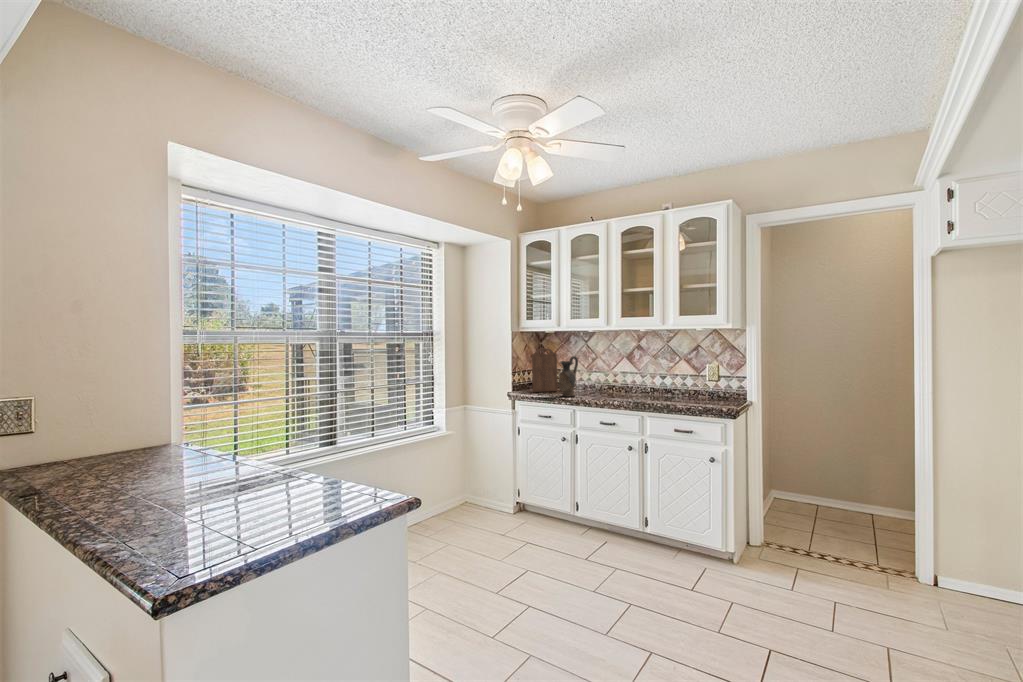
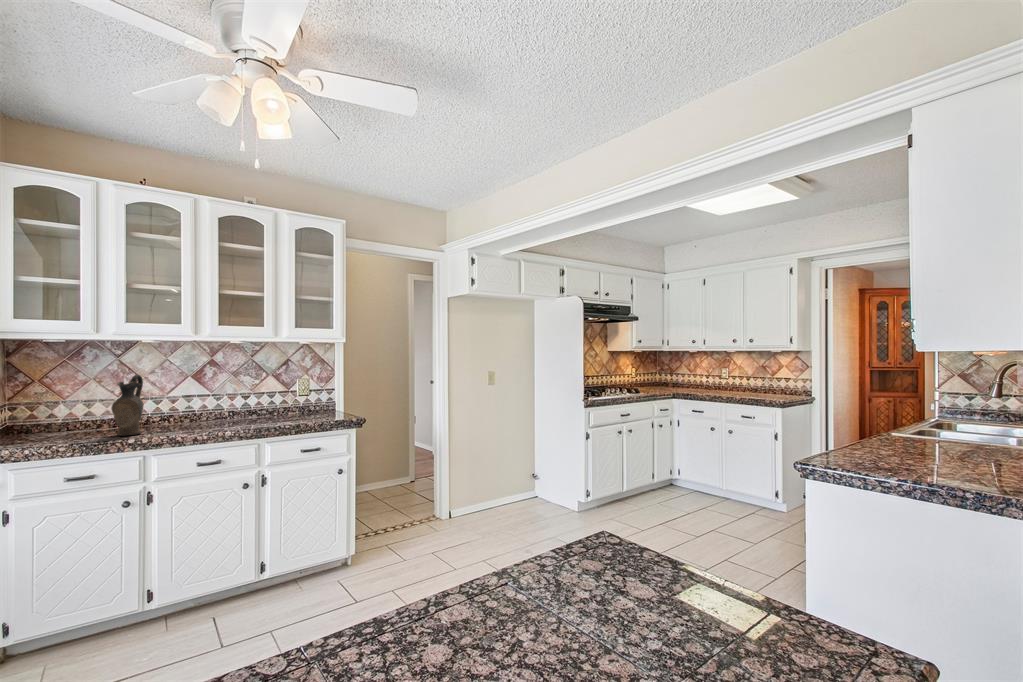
cutting board: present [532,348,558,392] -> none [32,364,83,439]

